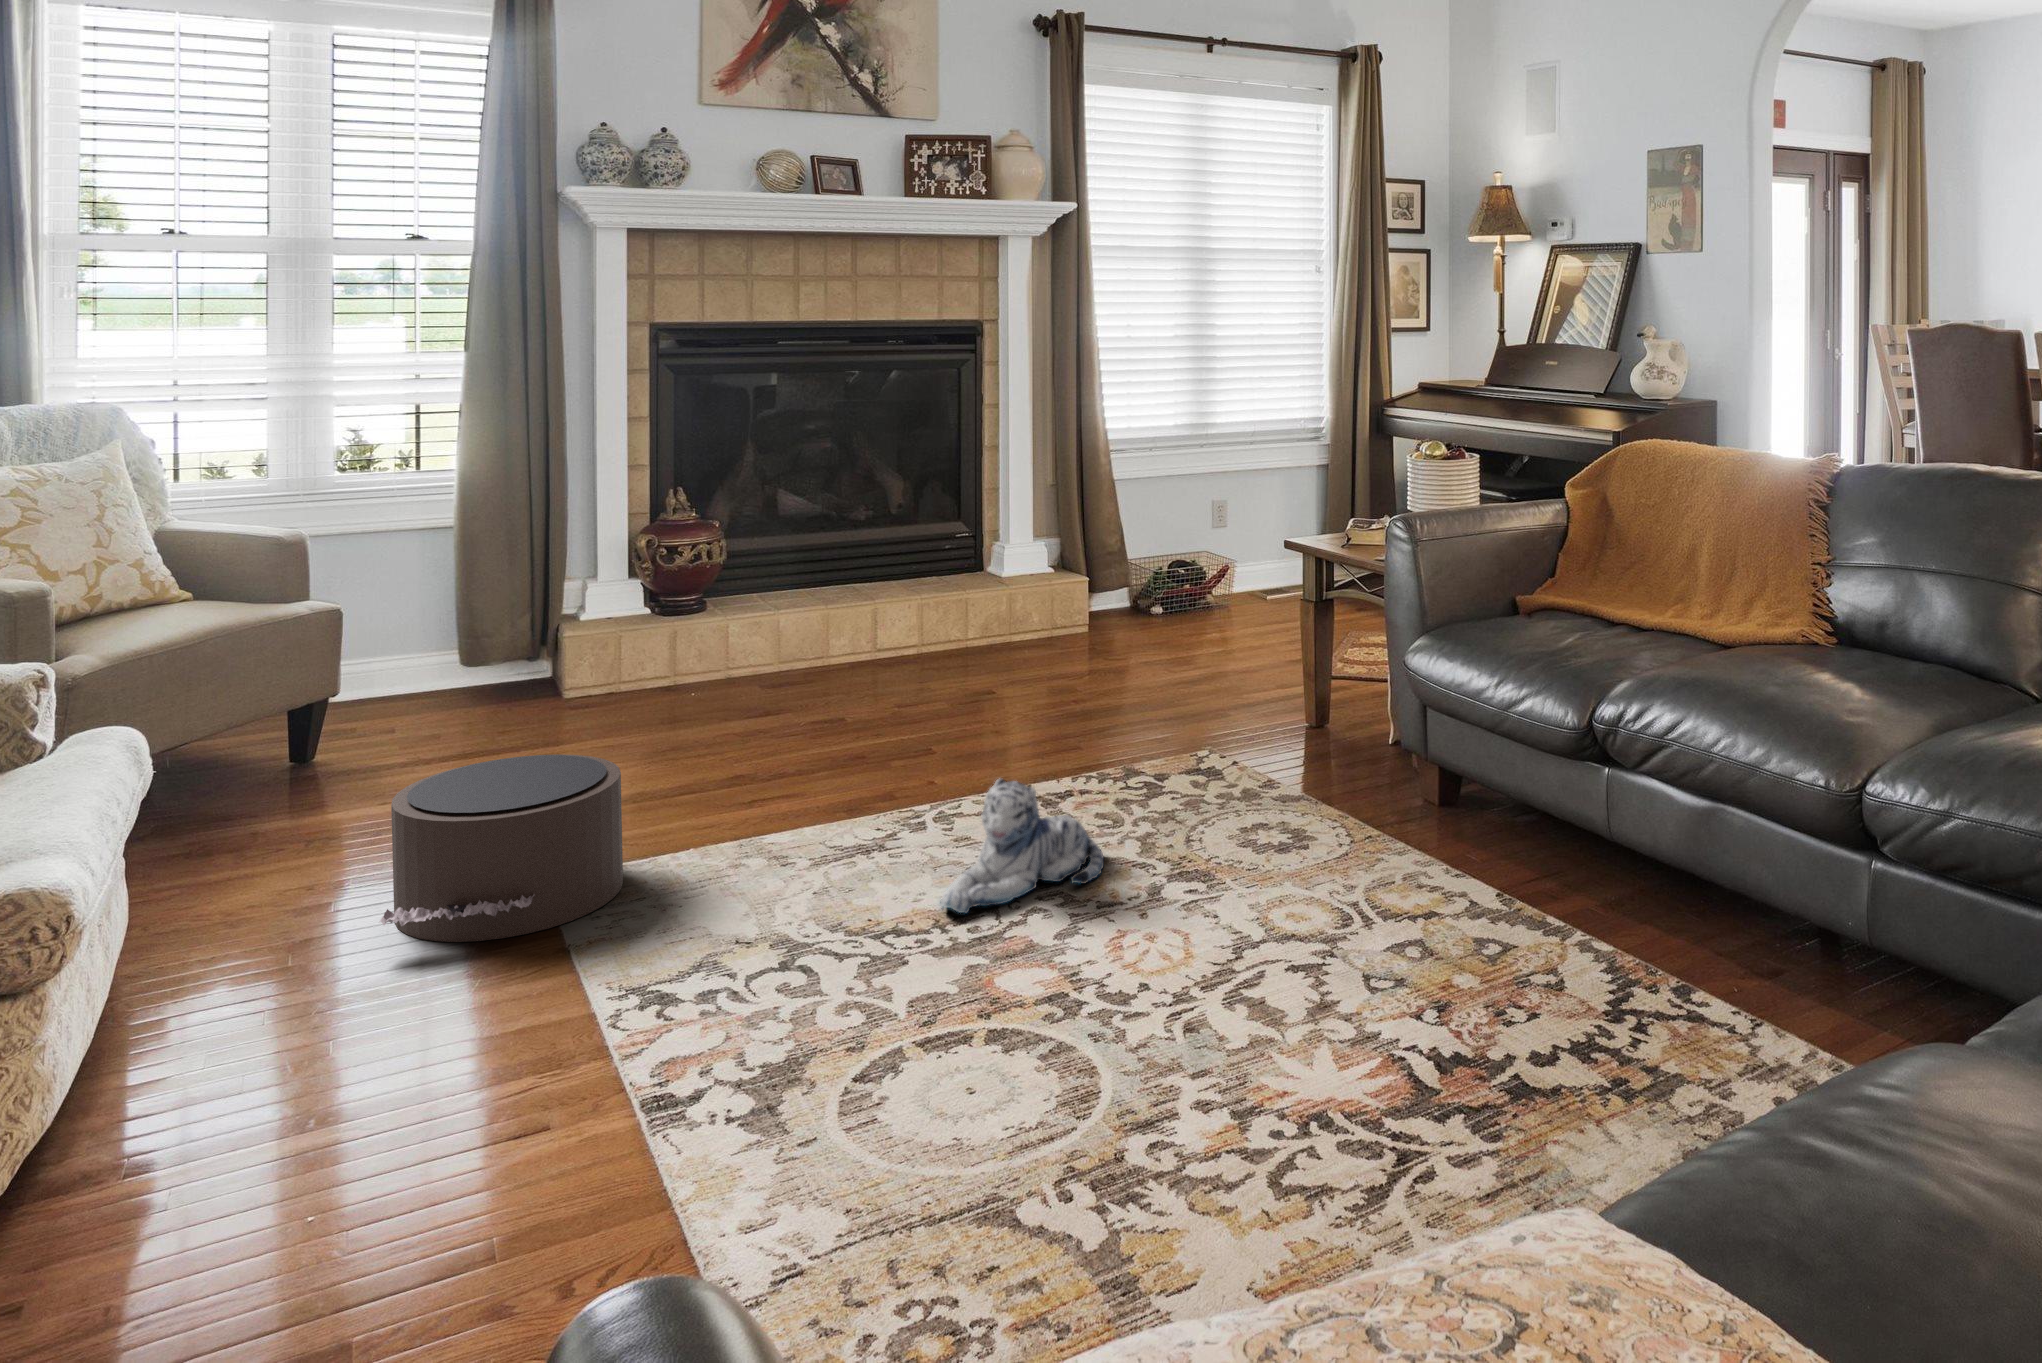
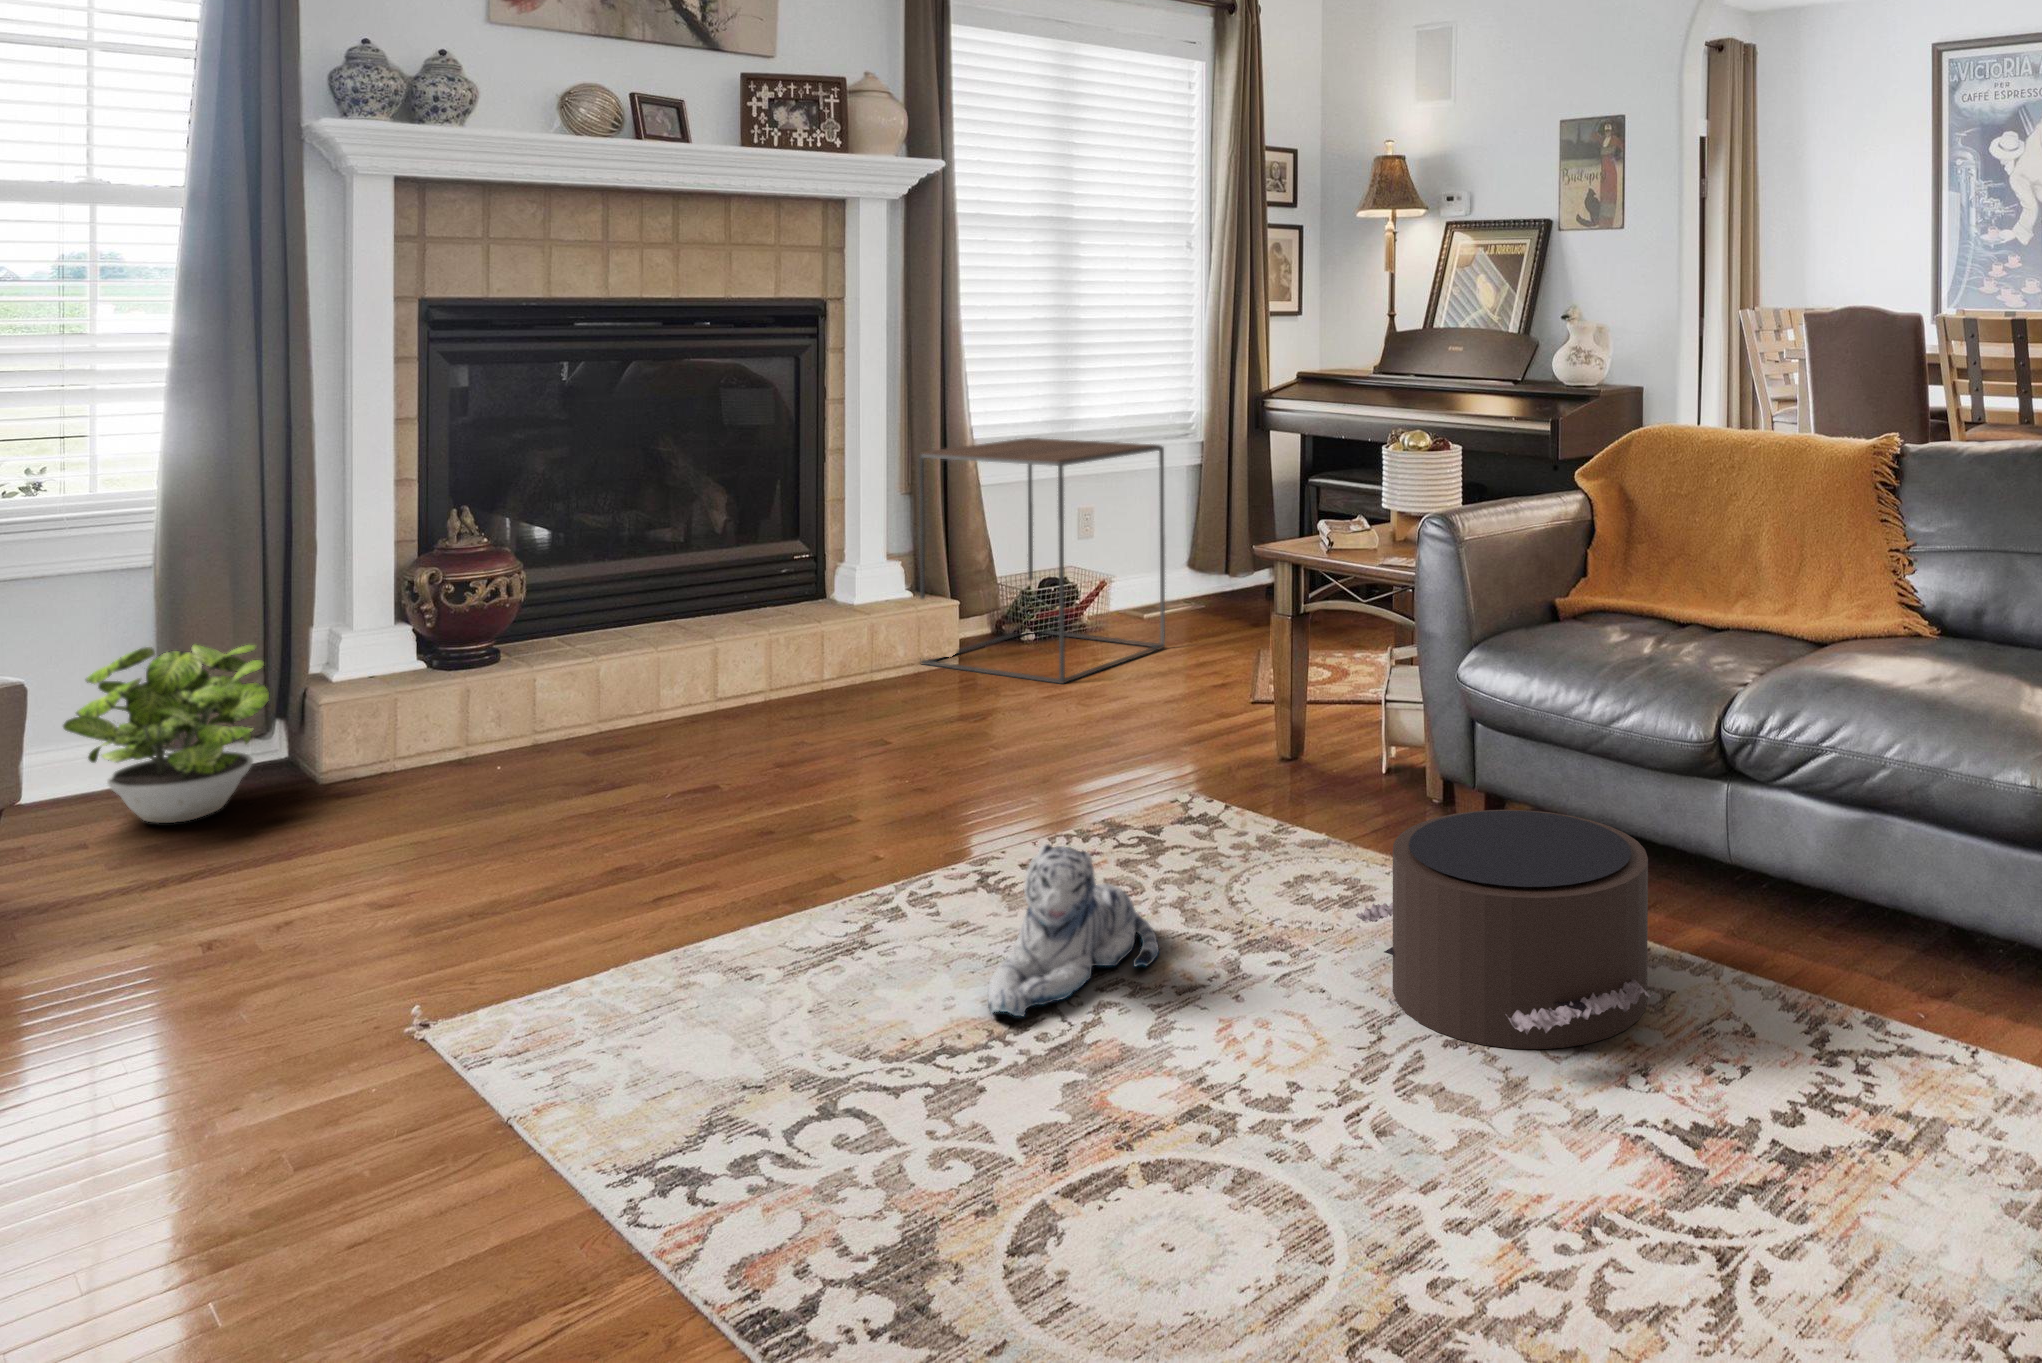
side table: none [1052,438,1264,652] -> present [919,438,1165,684]
potted plant: none [378,589,525,723] -> present [63,645,269,823]
pouf: present [380,754,623,942] -> present [1356,810,1655,1049]

